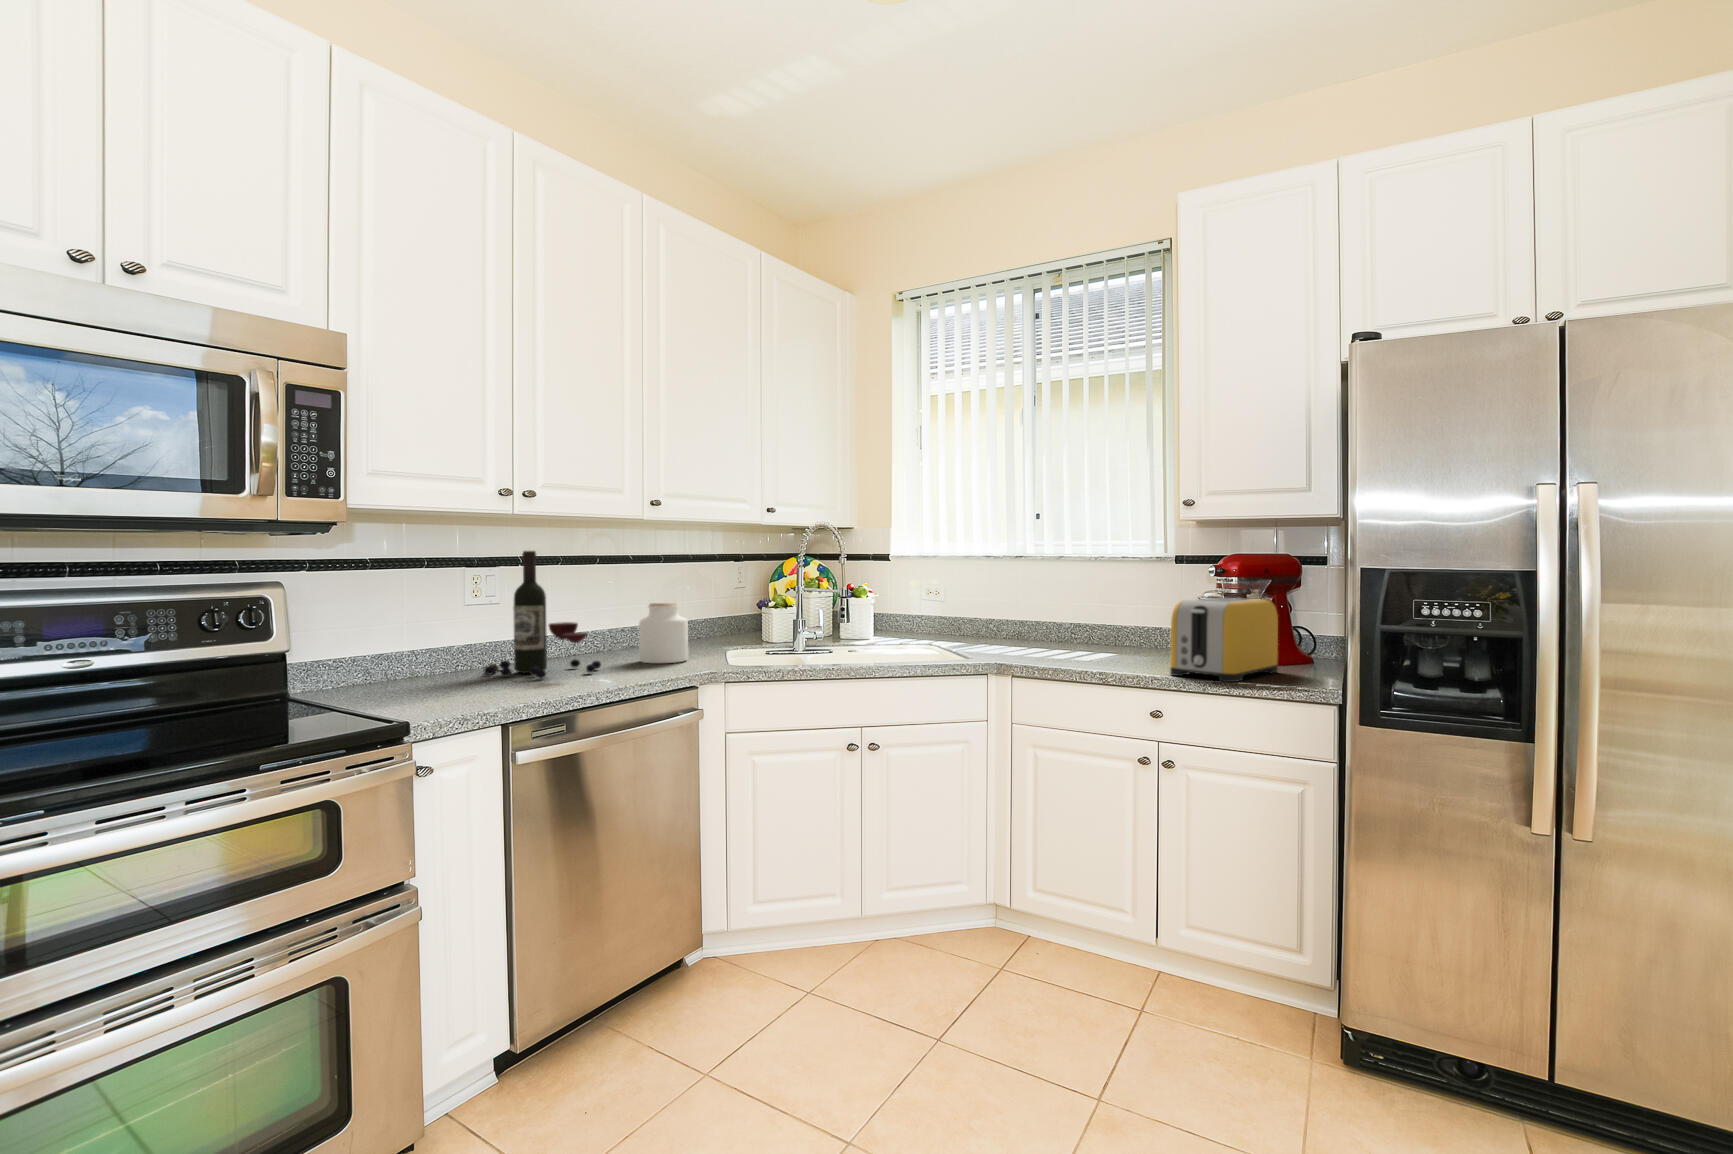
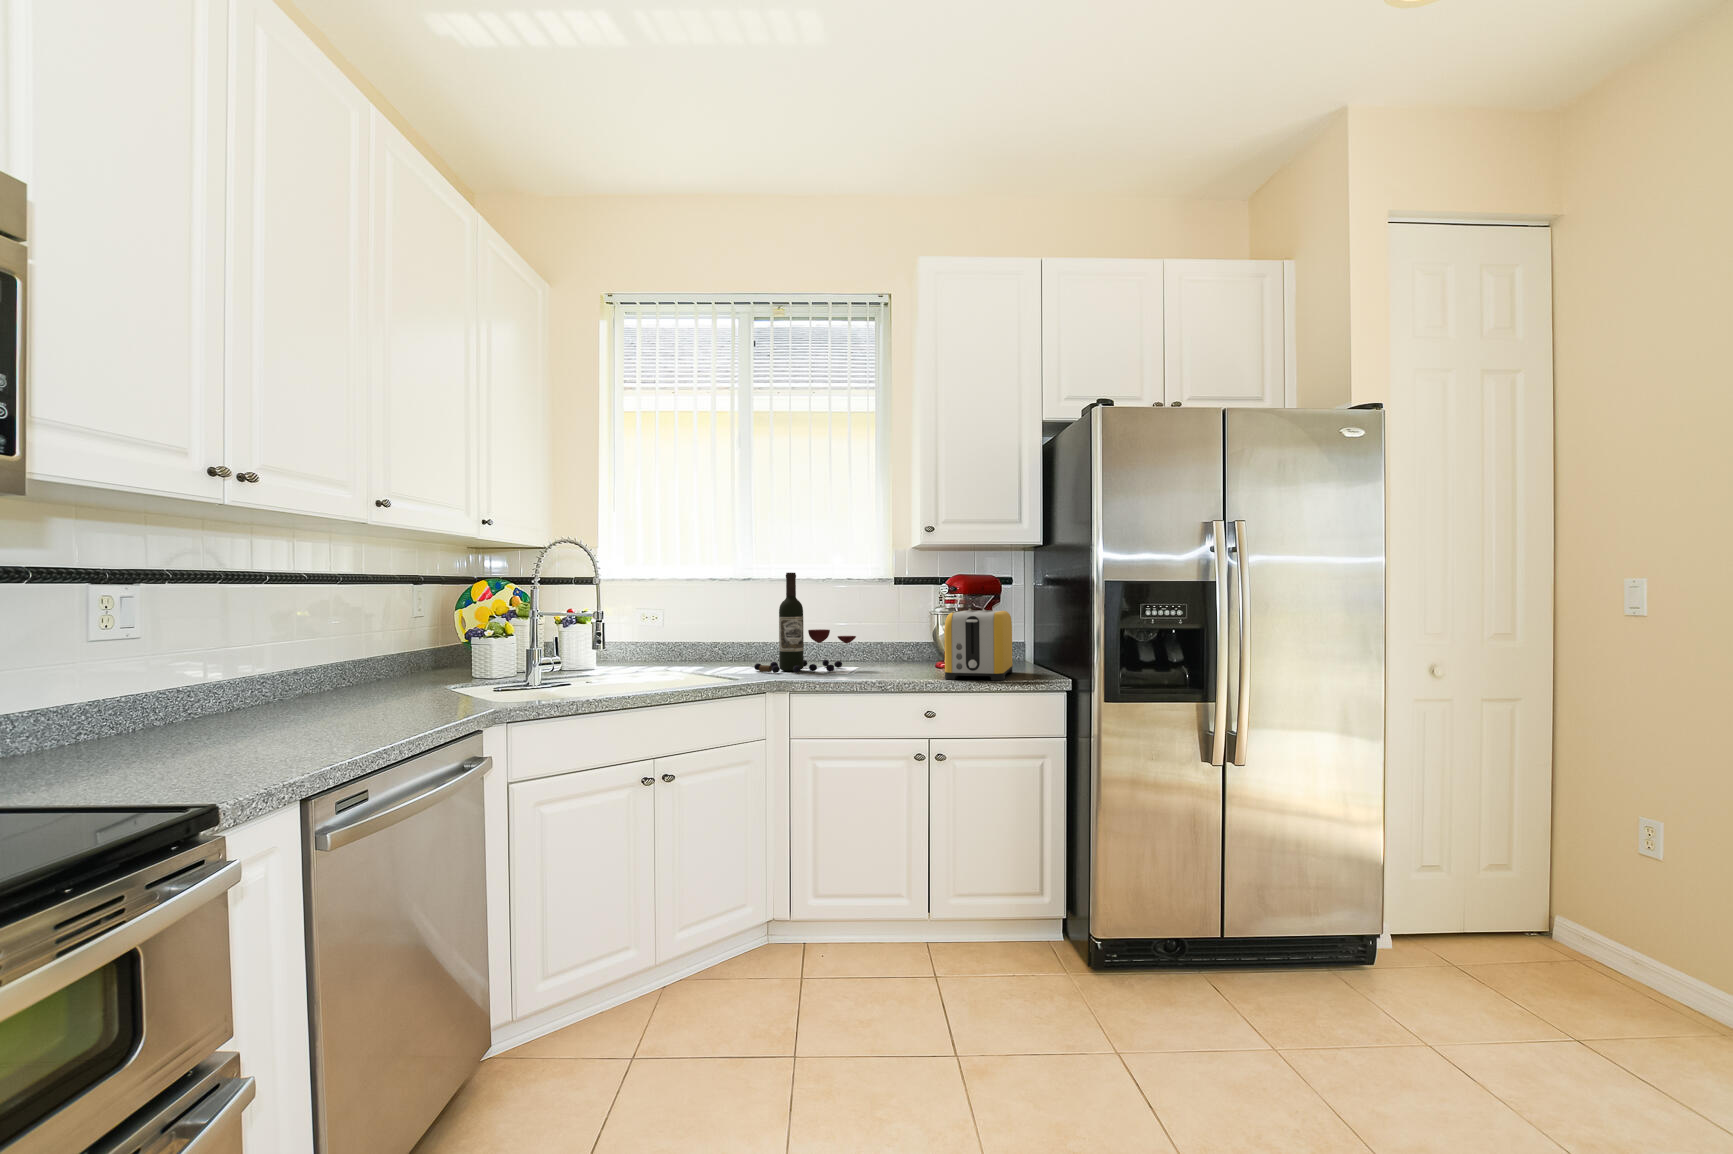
wine bottle: present [484,551,601,679] -> present [754,573,856,673]
jar: present [639,603,688,663] -> none [357,632,426,710]

